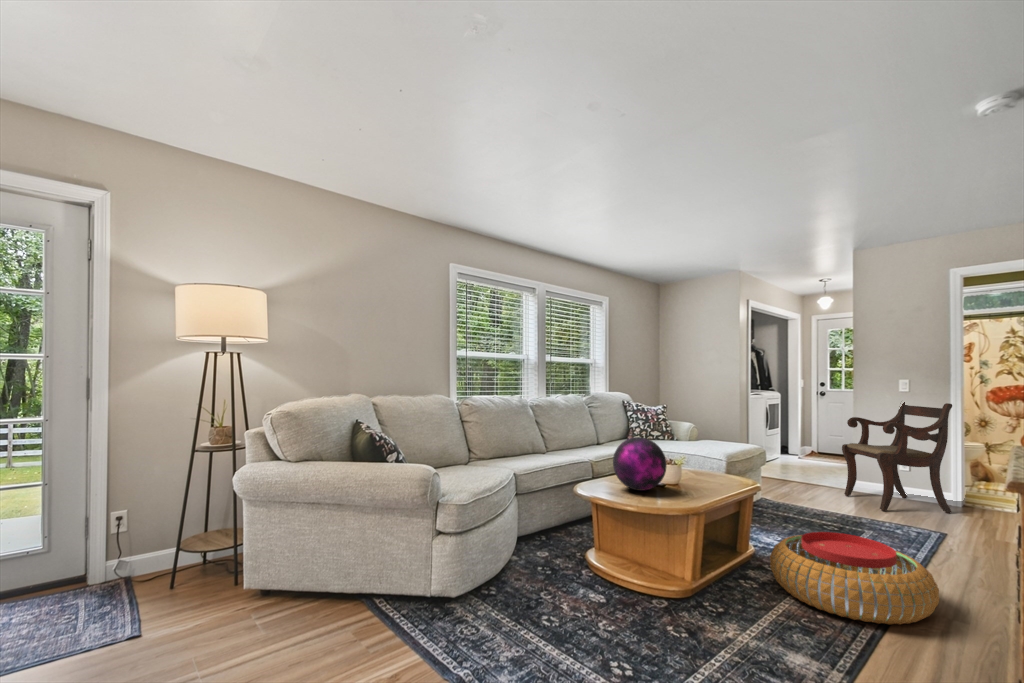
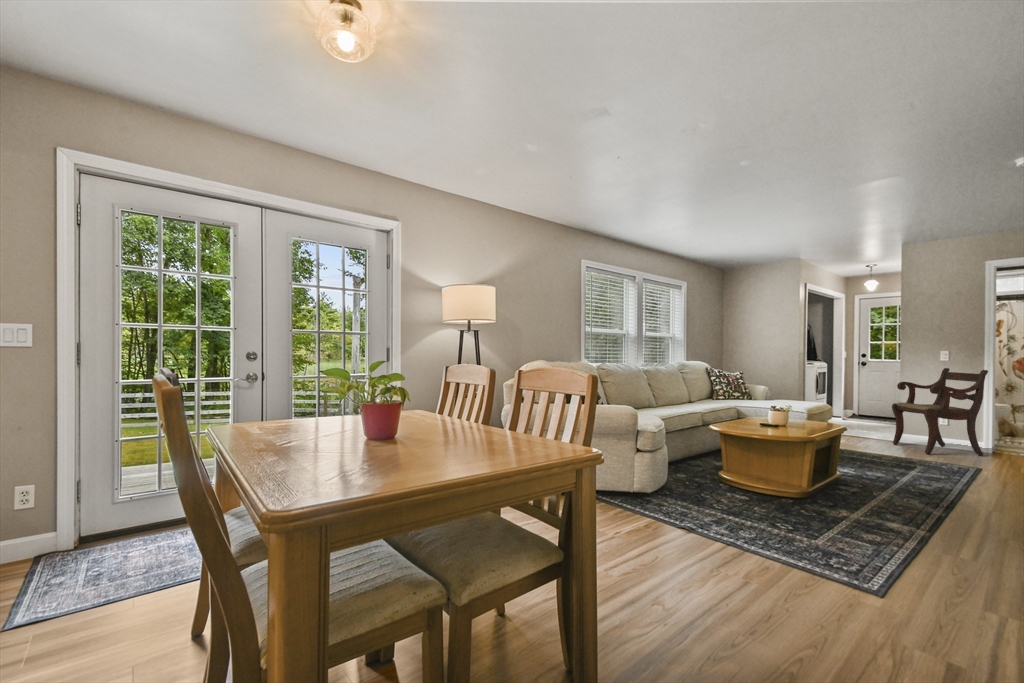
decorative orb: present [613,437,667,491] -> none [740,391,782,429]
pouf: present [770,532,939,624] -> none [858,458,985,513]

